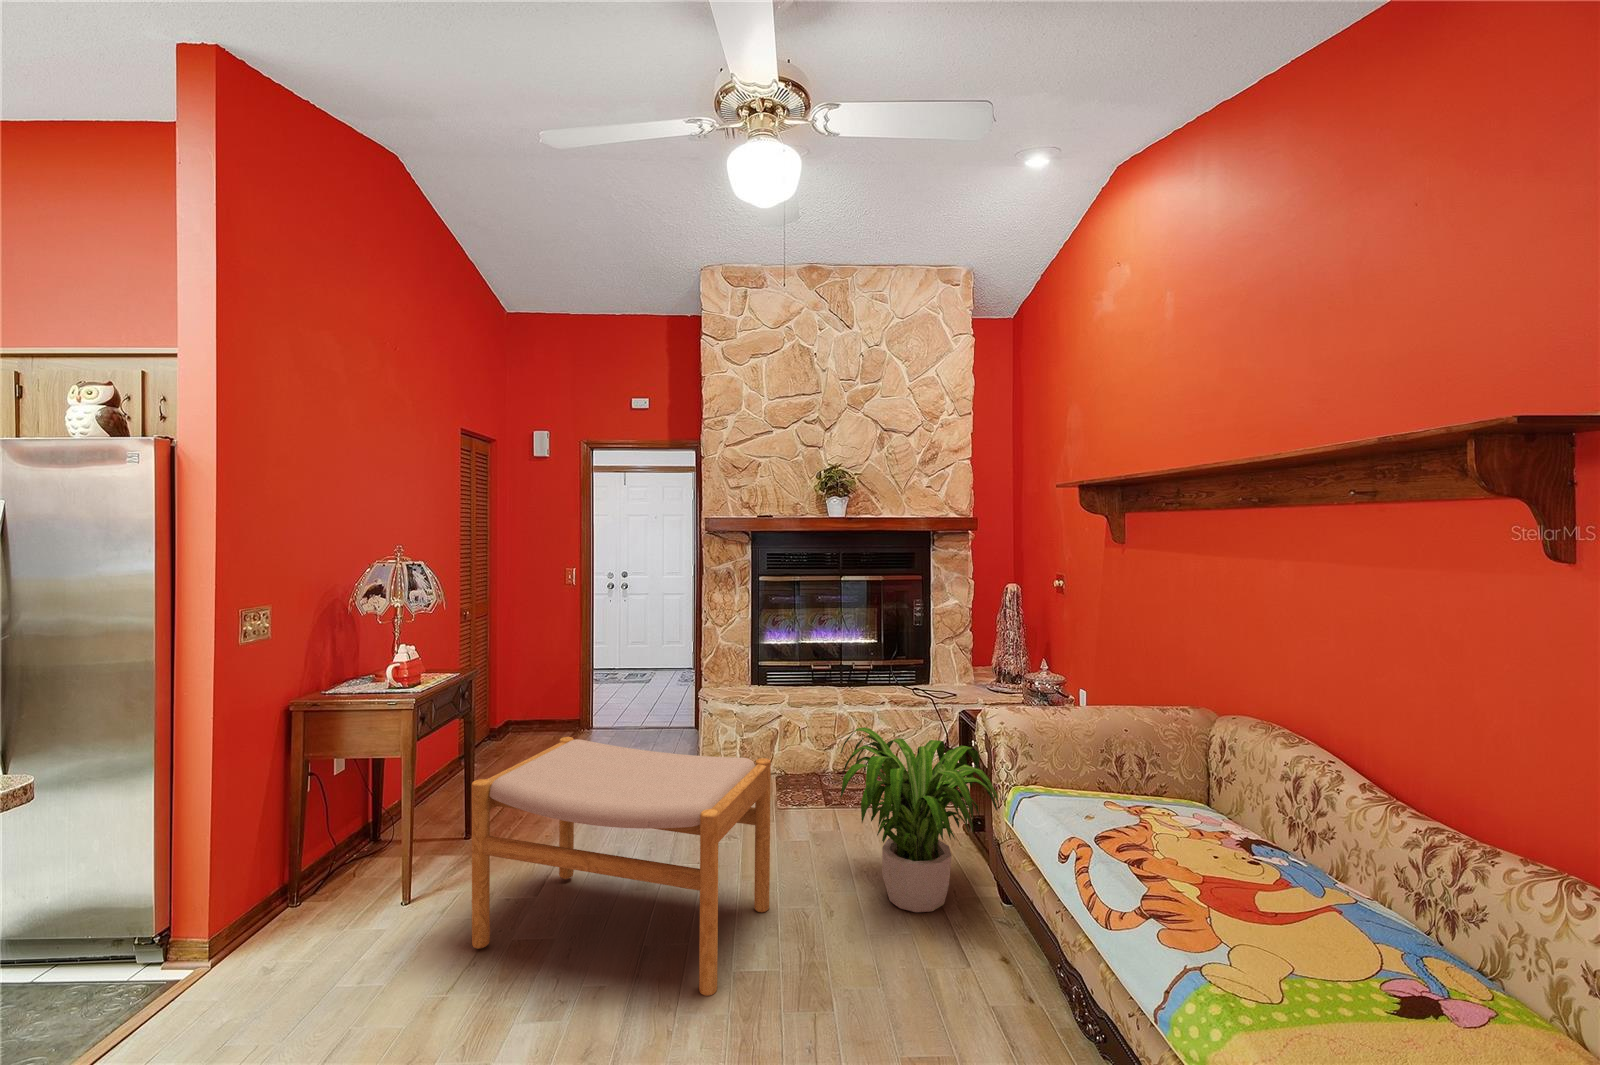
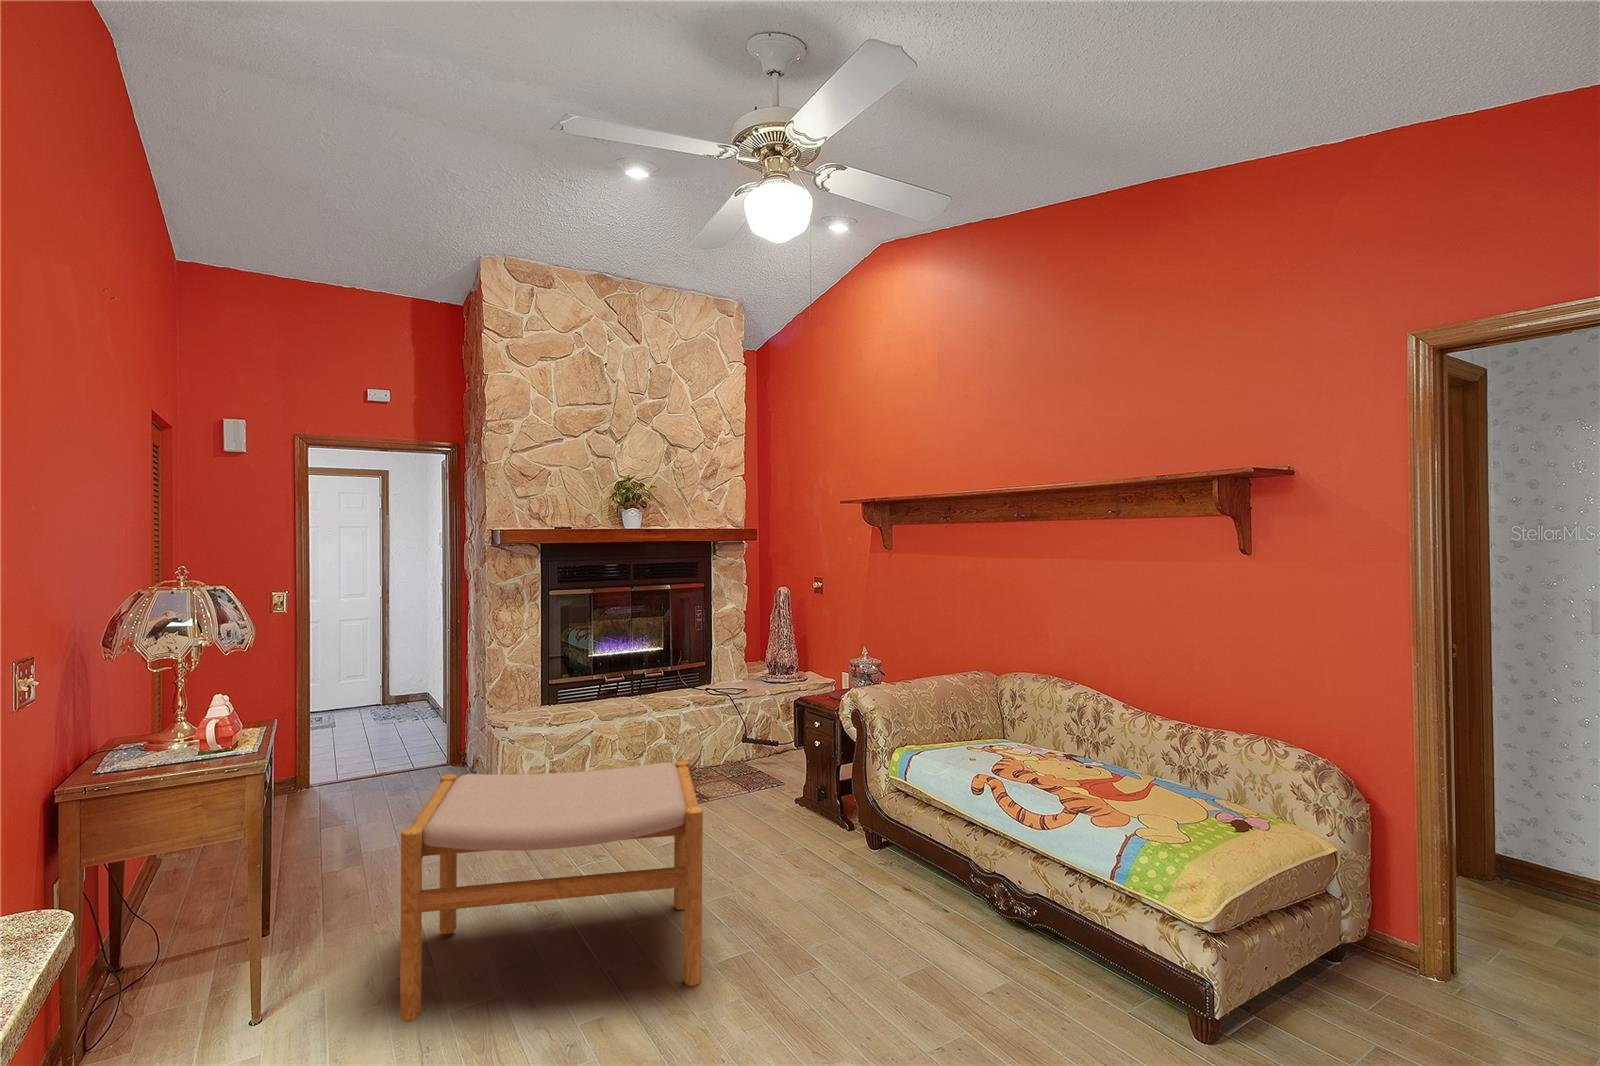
potted plant: present [841,727,1000,912] -> none [721,722,888,876]

